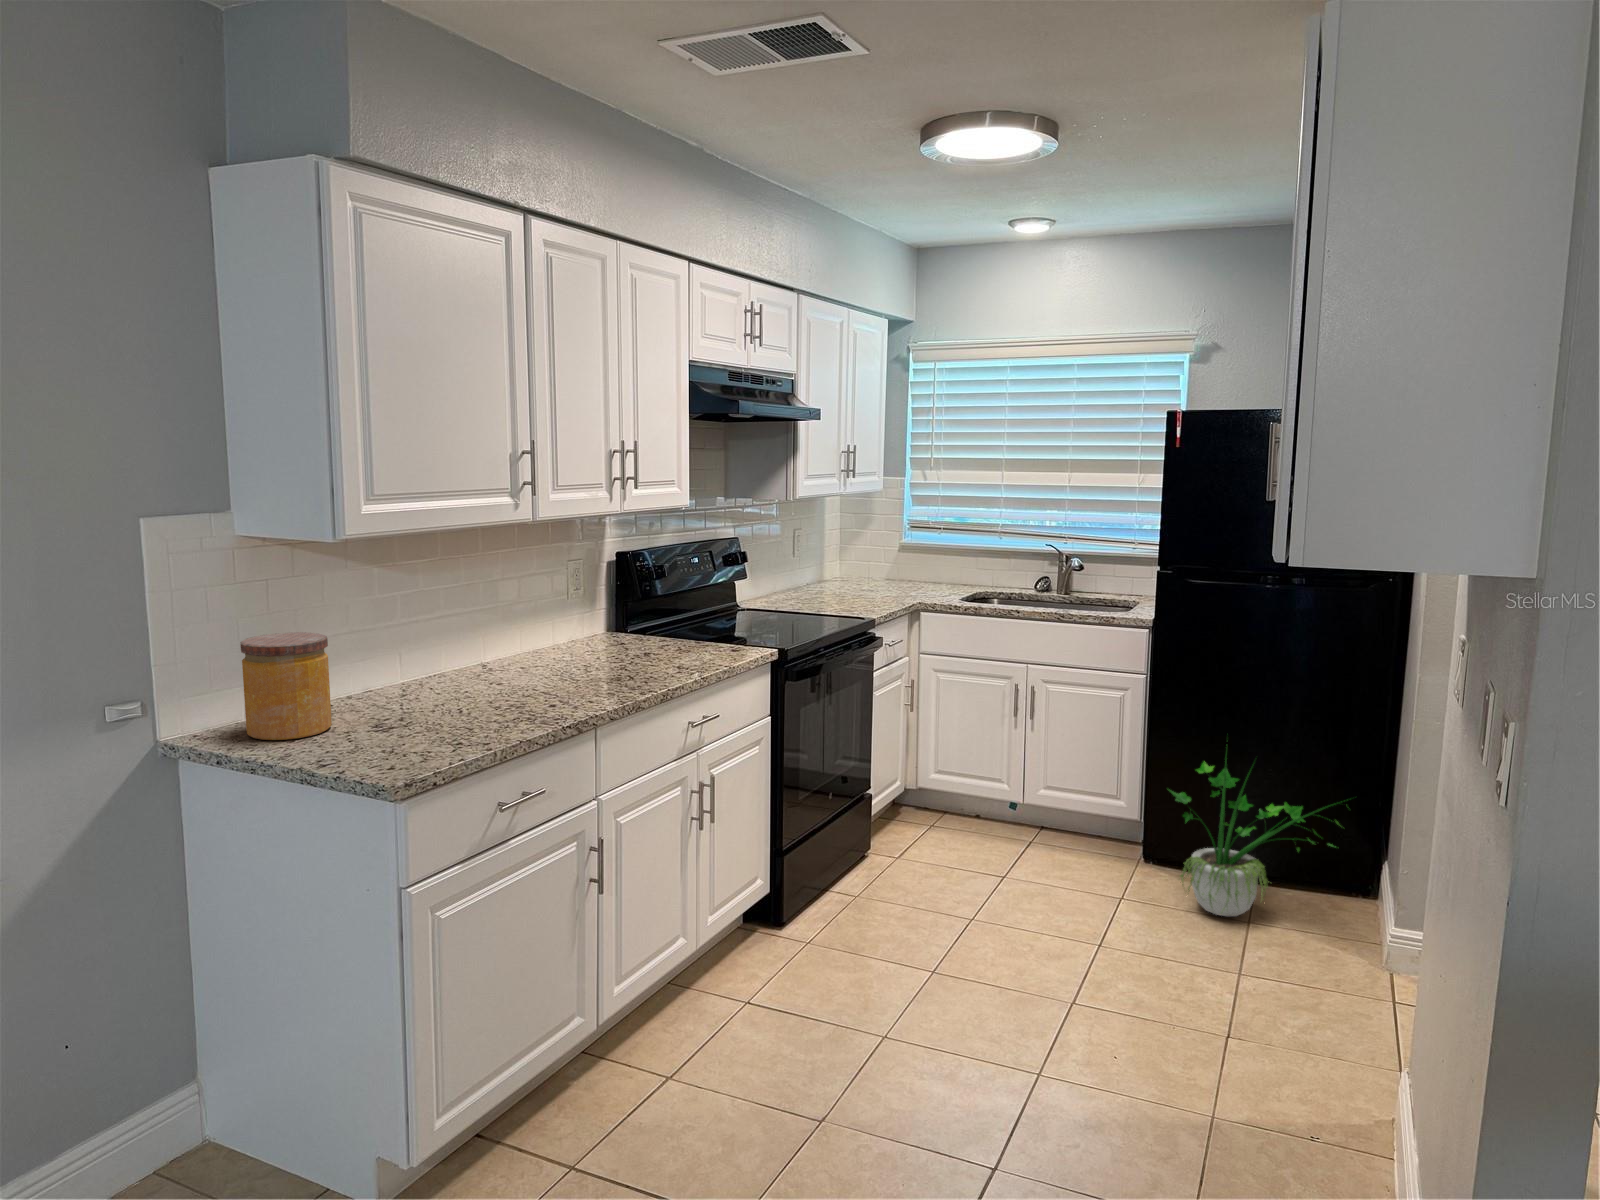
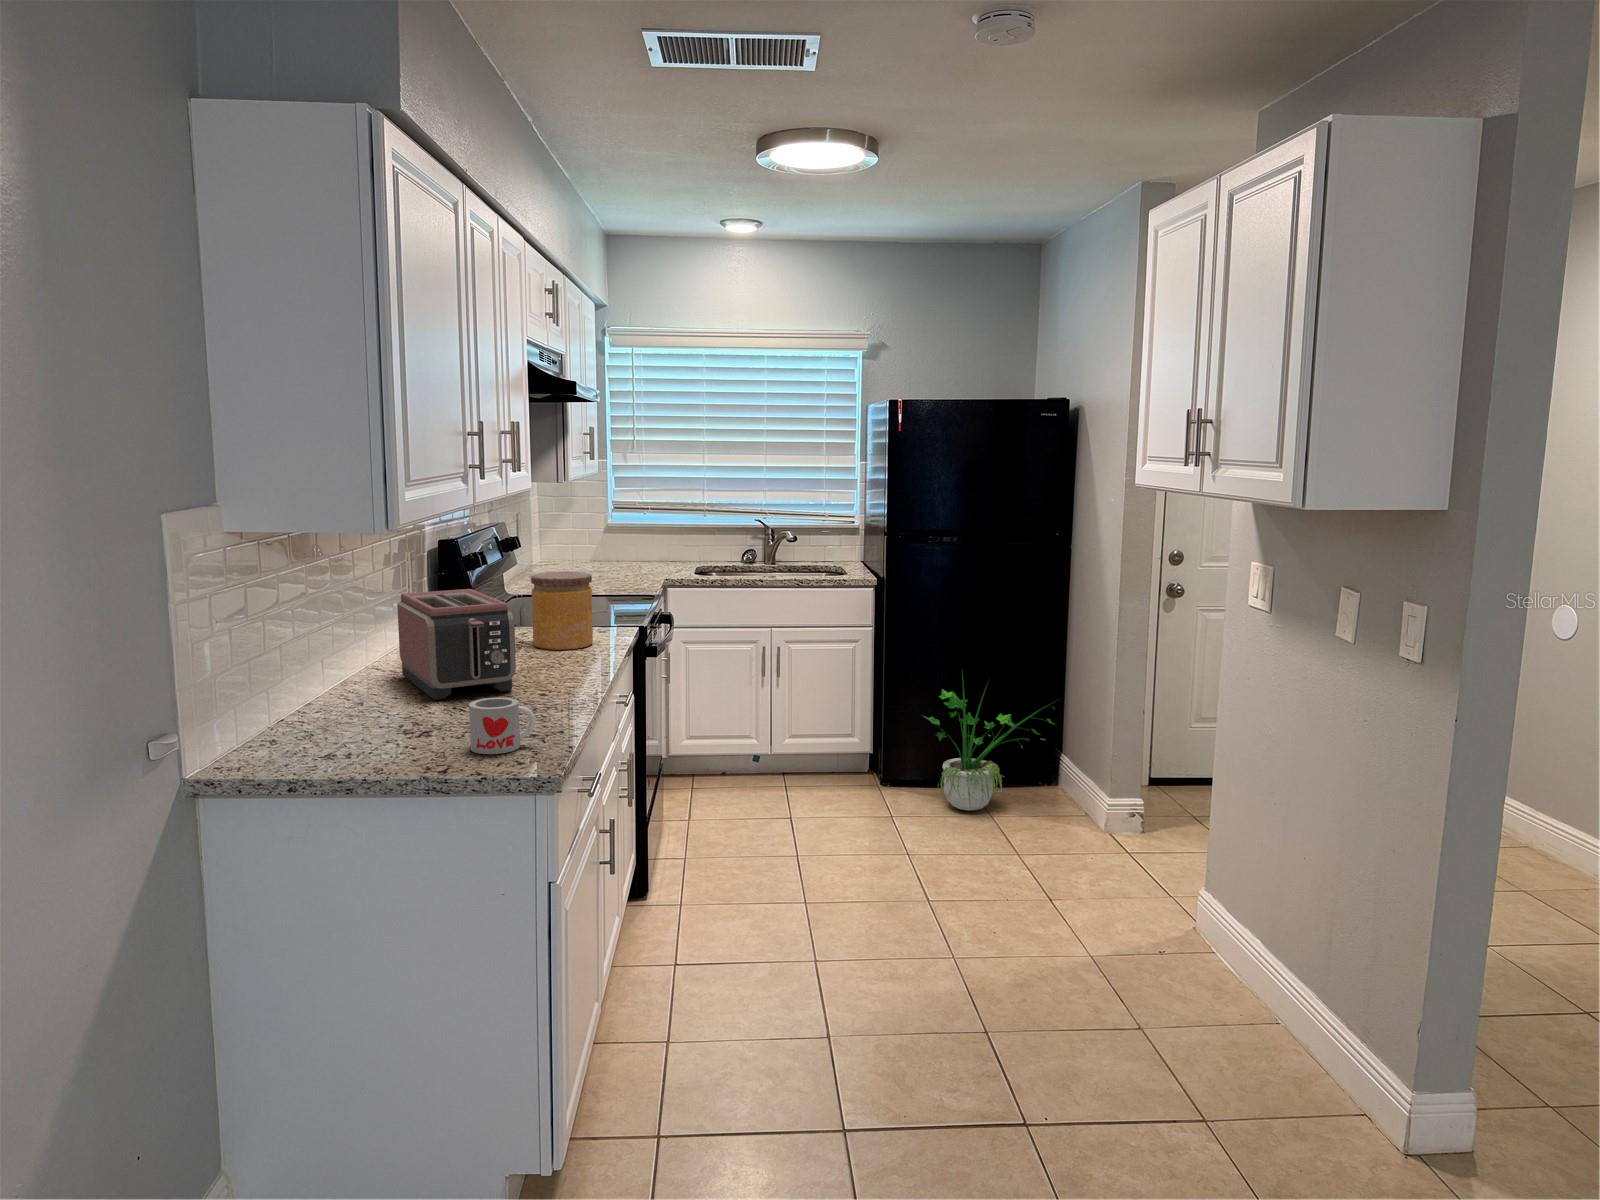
toaster: none [440,600,547,700] -> present [397,589,516,700]
jar: present [240,632,332,740] -> present [531,572,593,650]
mug: none [360,705,419,759] -> present [469,698,536,754]

